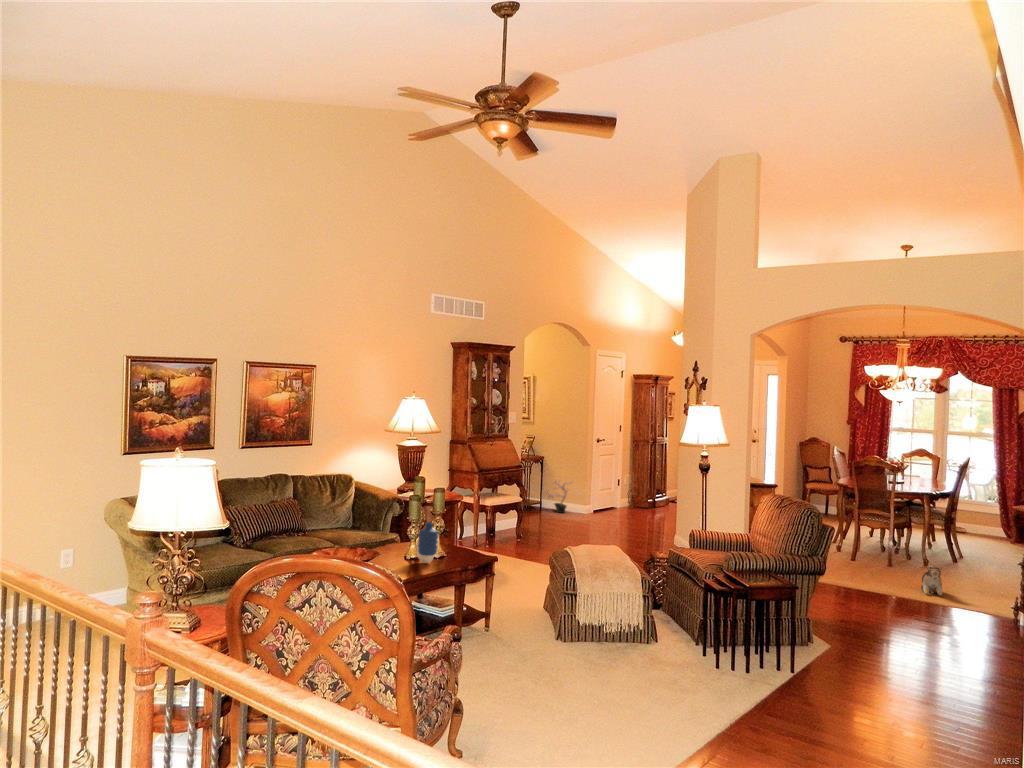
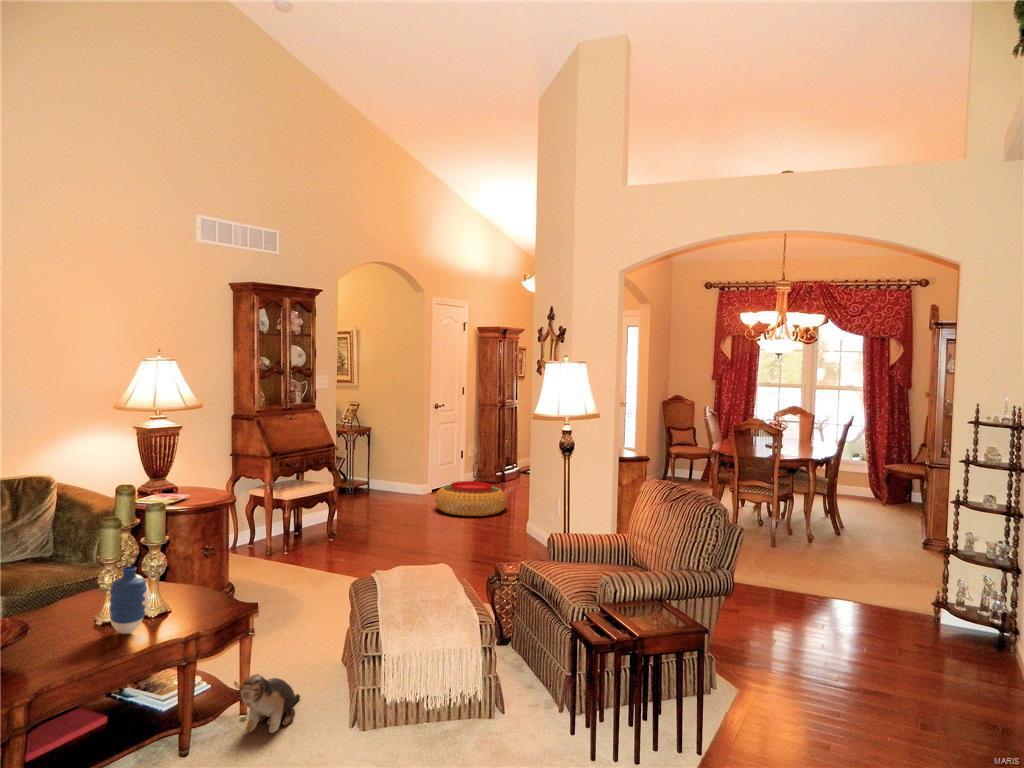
potted plant: present [544,481,572,513] -> none [367,453,408,497]
pouf: none [597,502,657,530] -> present [435,481,507,516]
plush toy: present [921,565,942,595] -> present [234,674,300,733]

